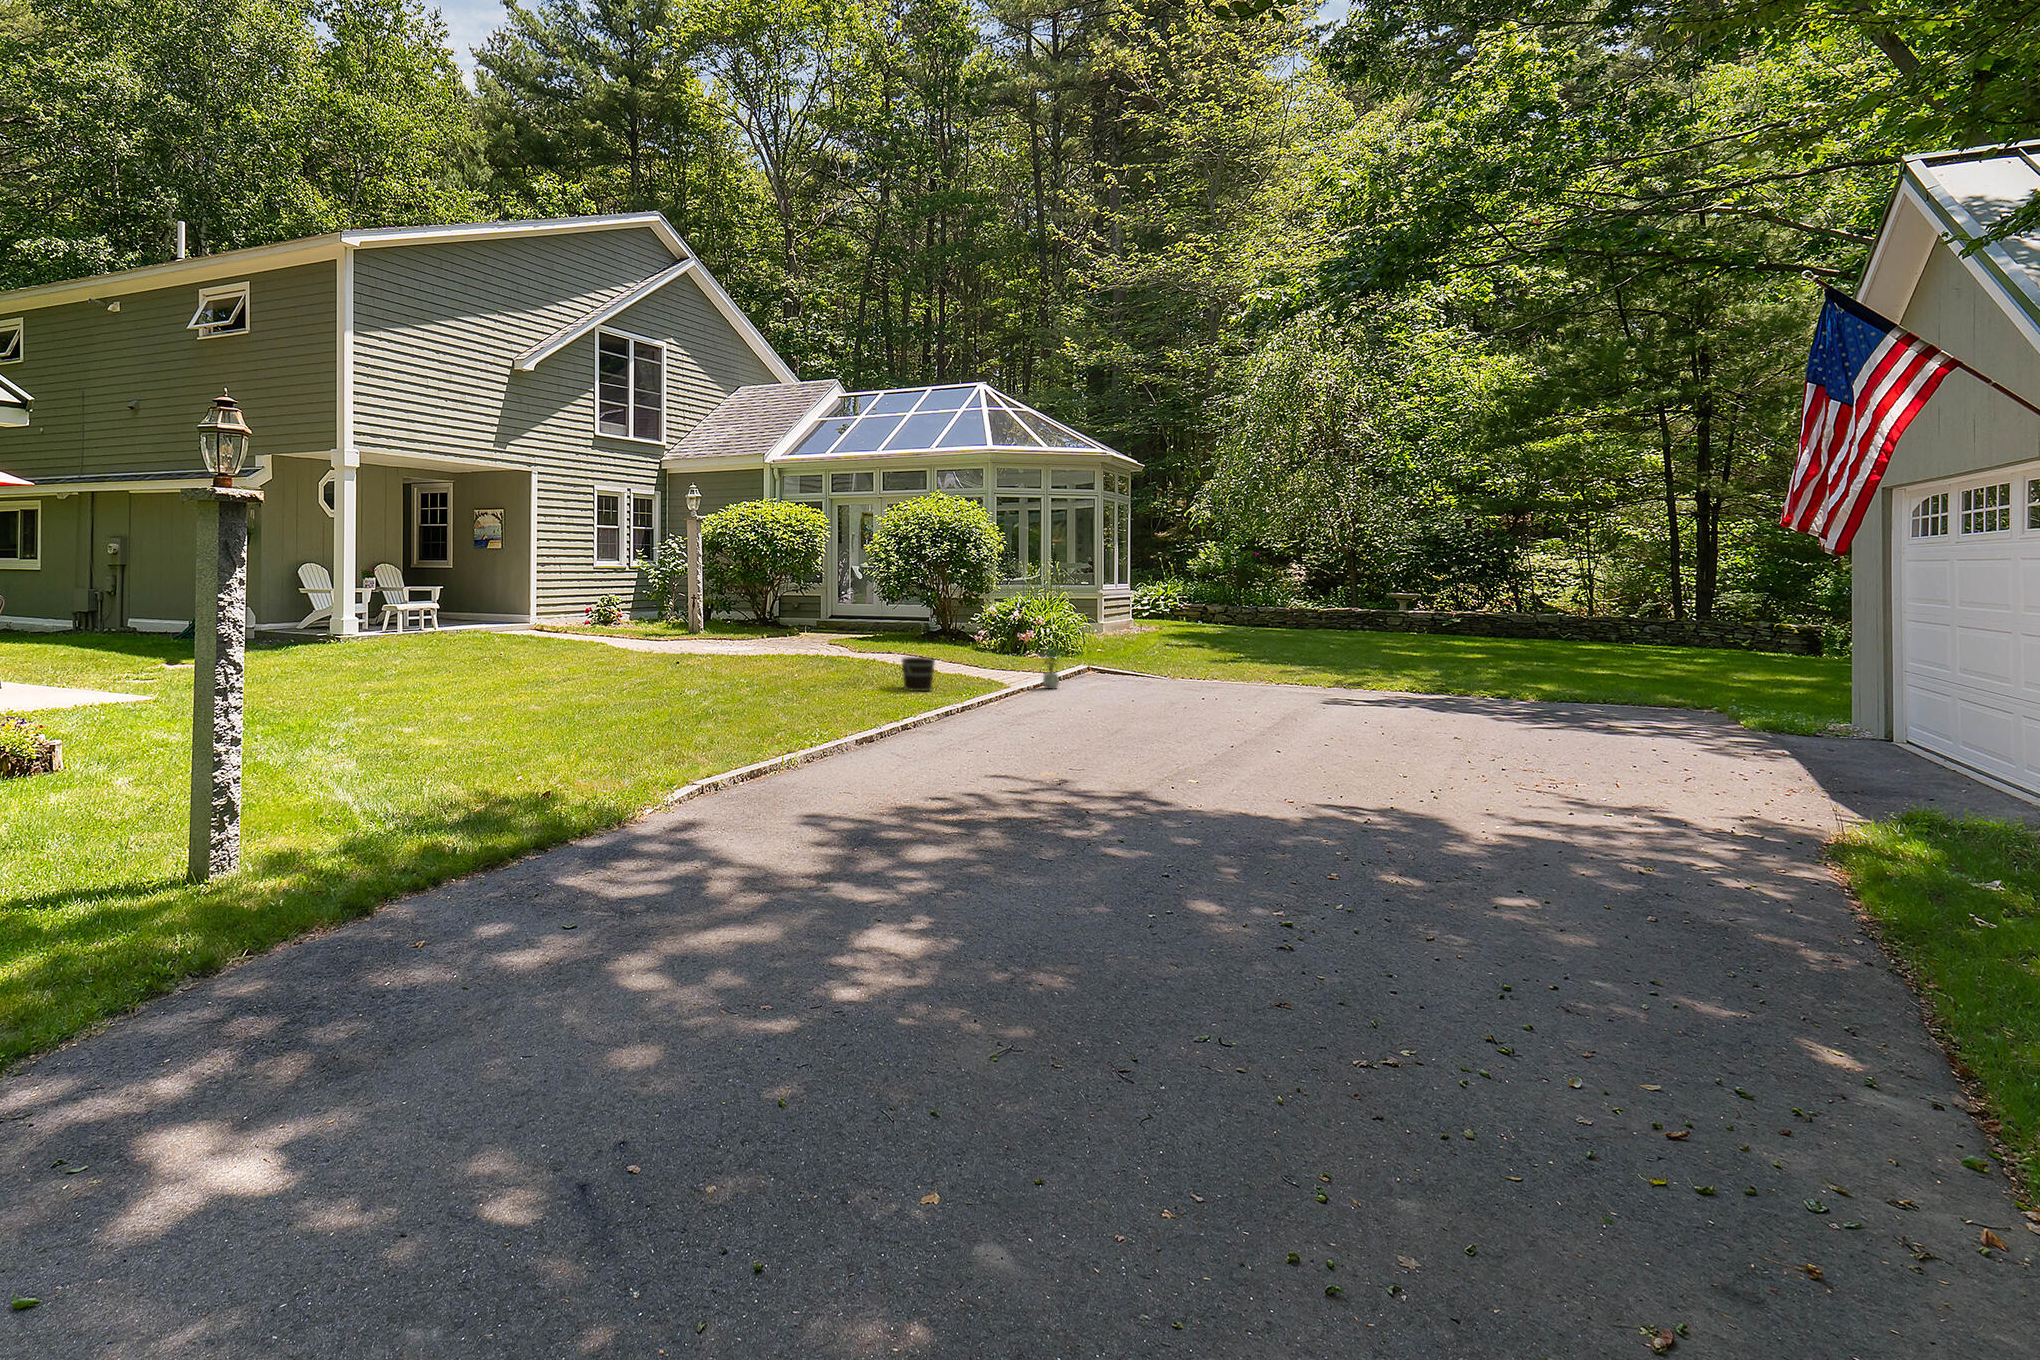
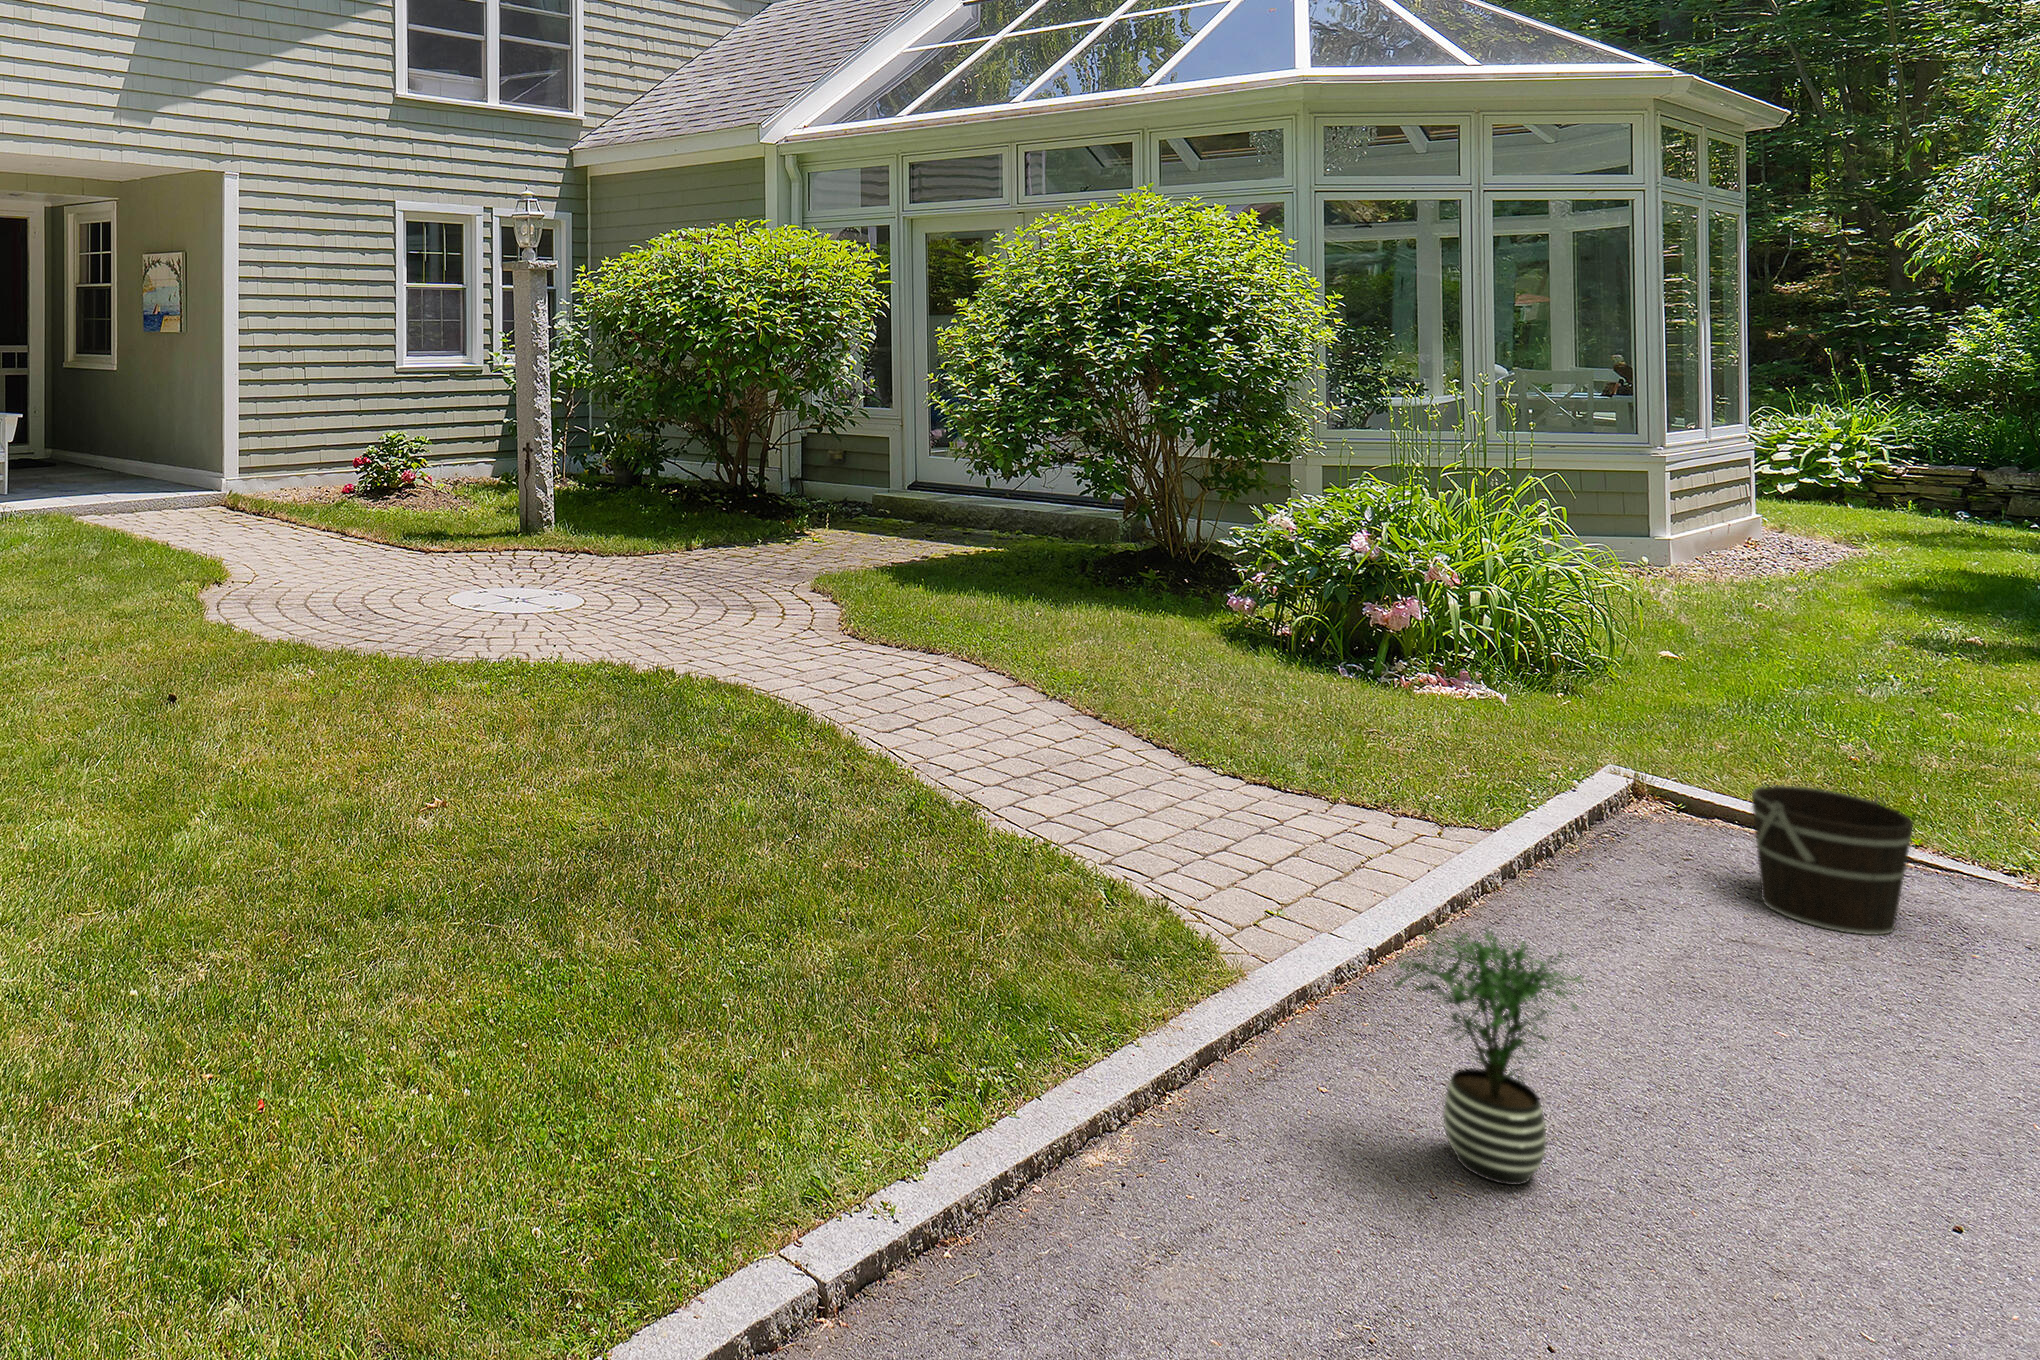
bucket: present [902,657,935,691] -> present [1752,785,1913,935]

